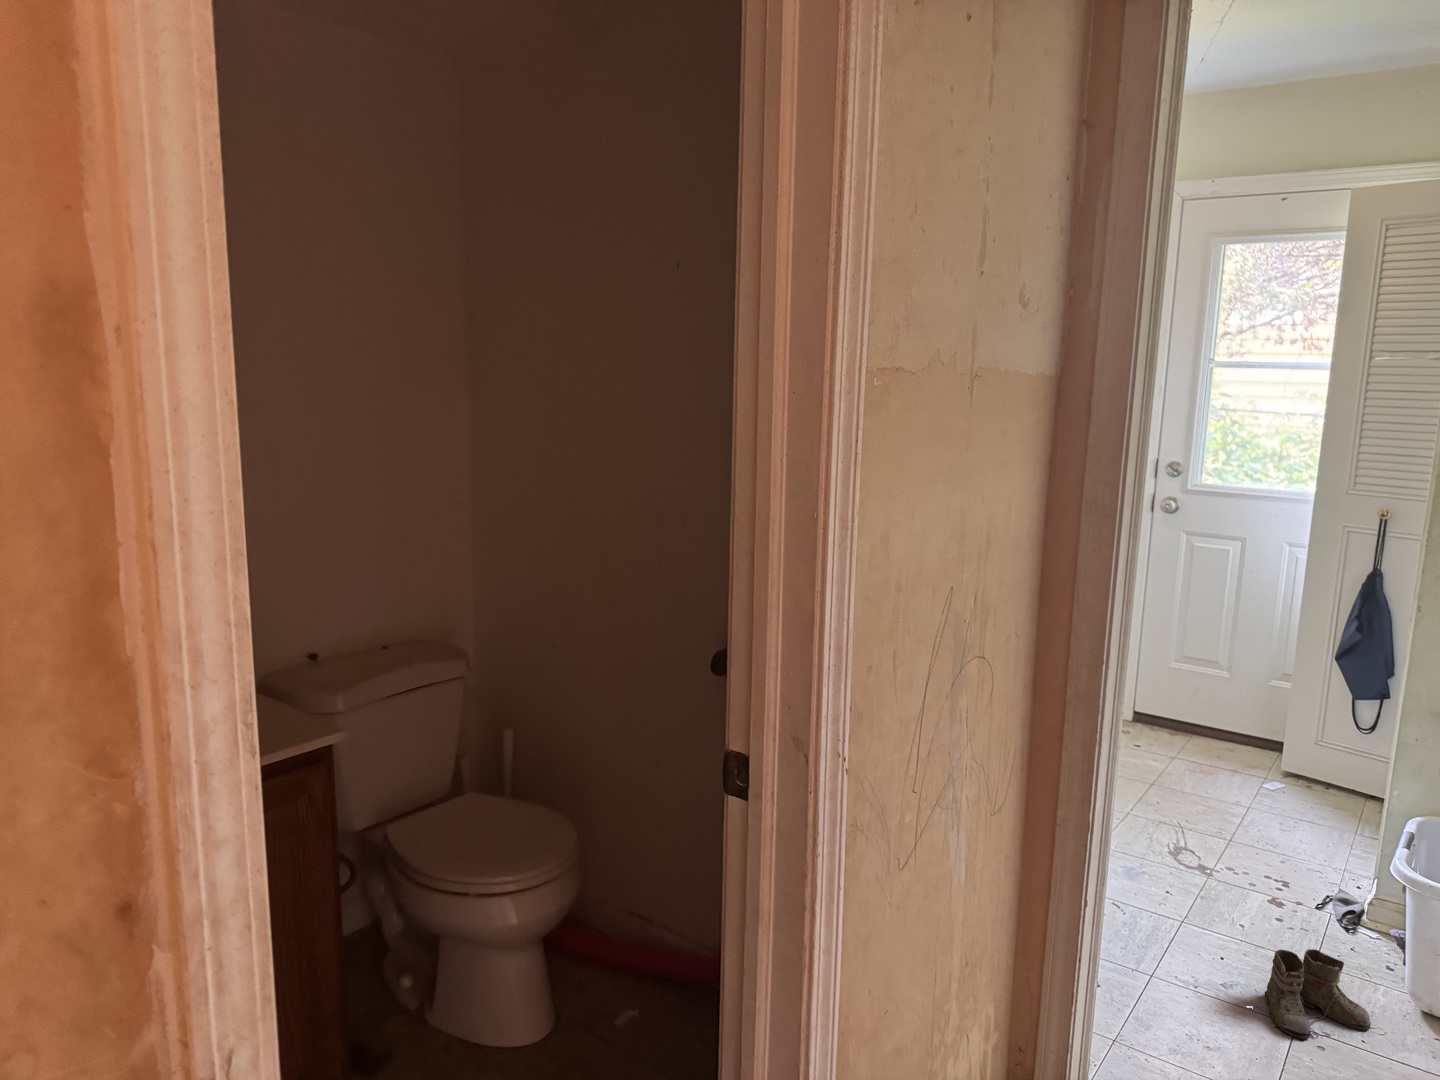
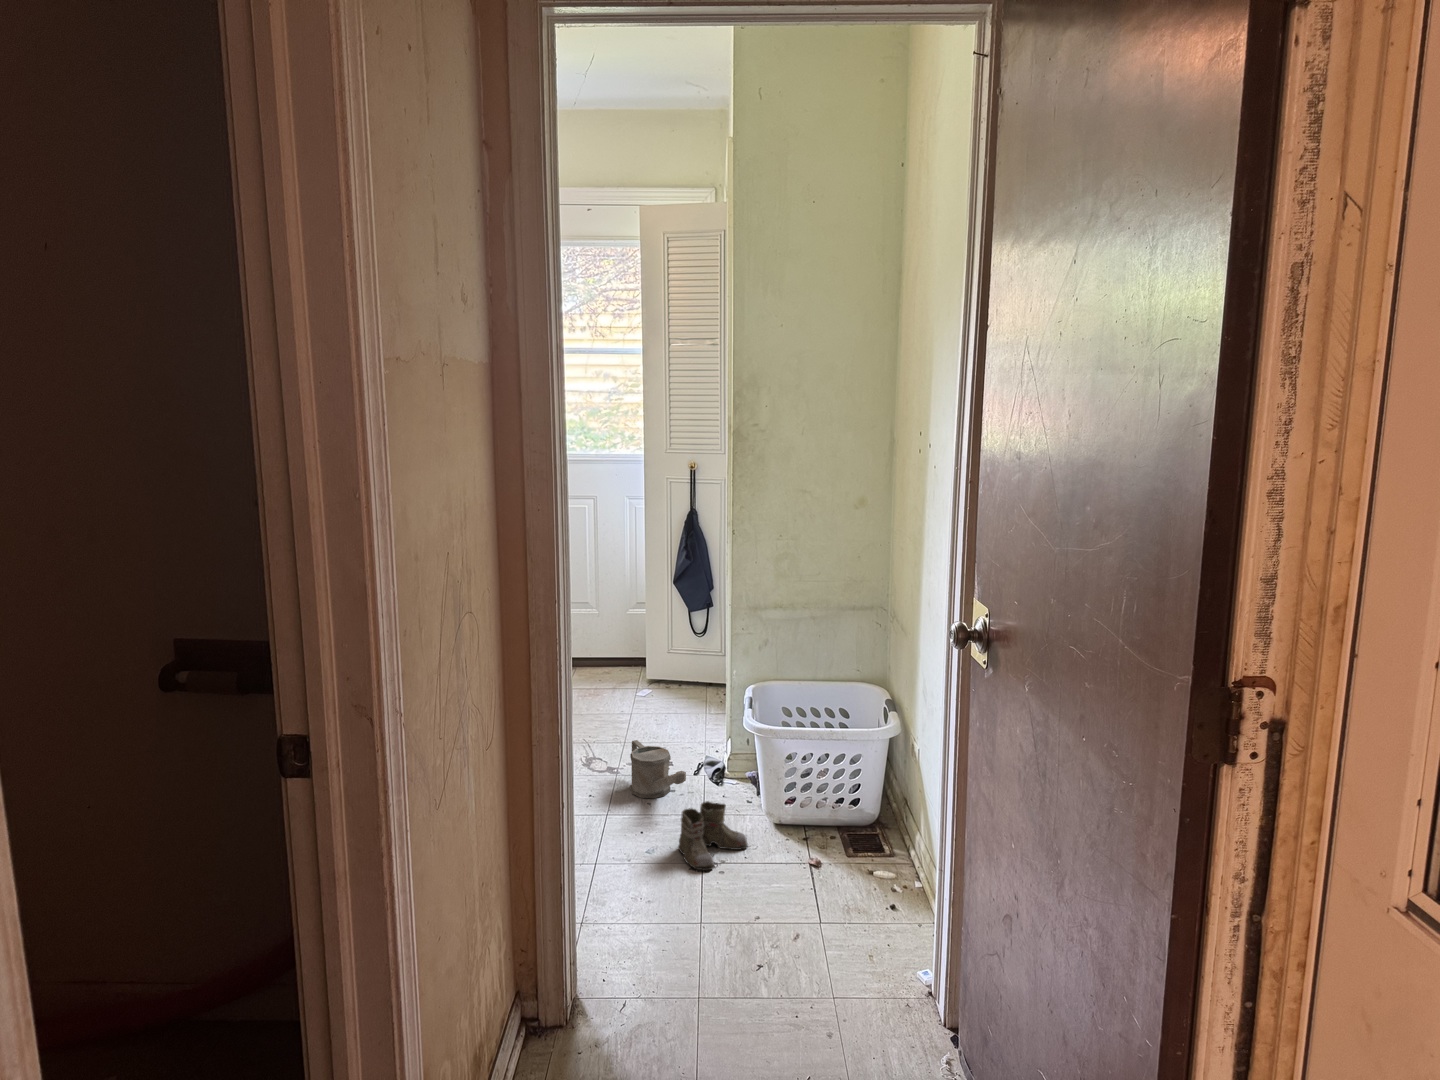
watering can: none [1221,842,1295,922] -> present [630,740,686,798]

